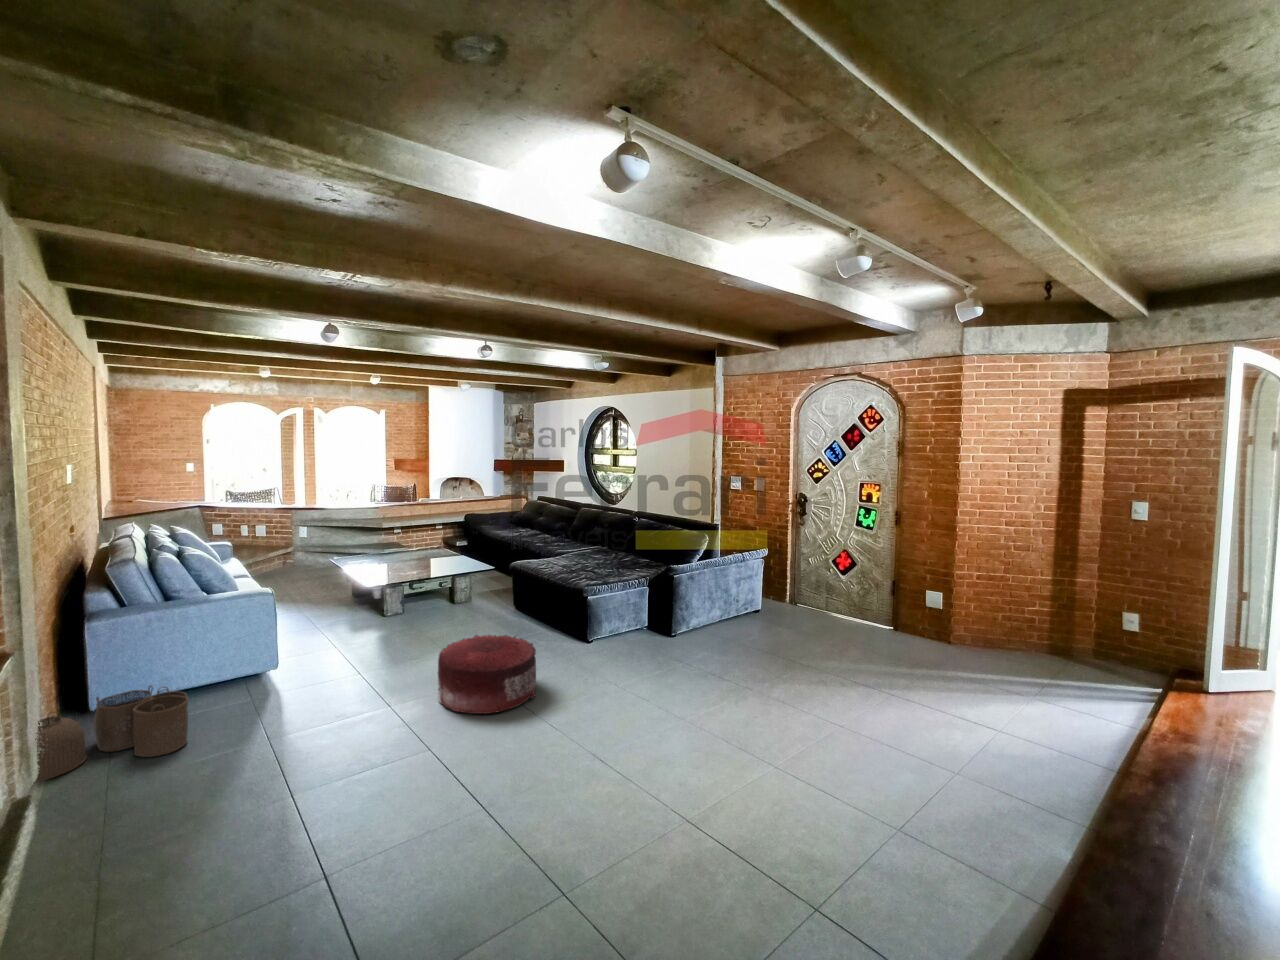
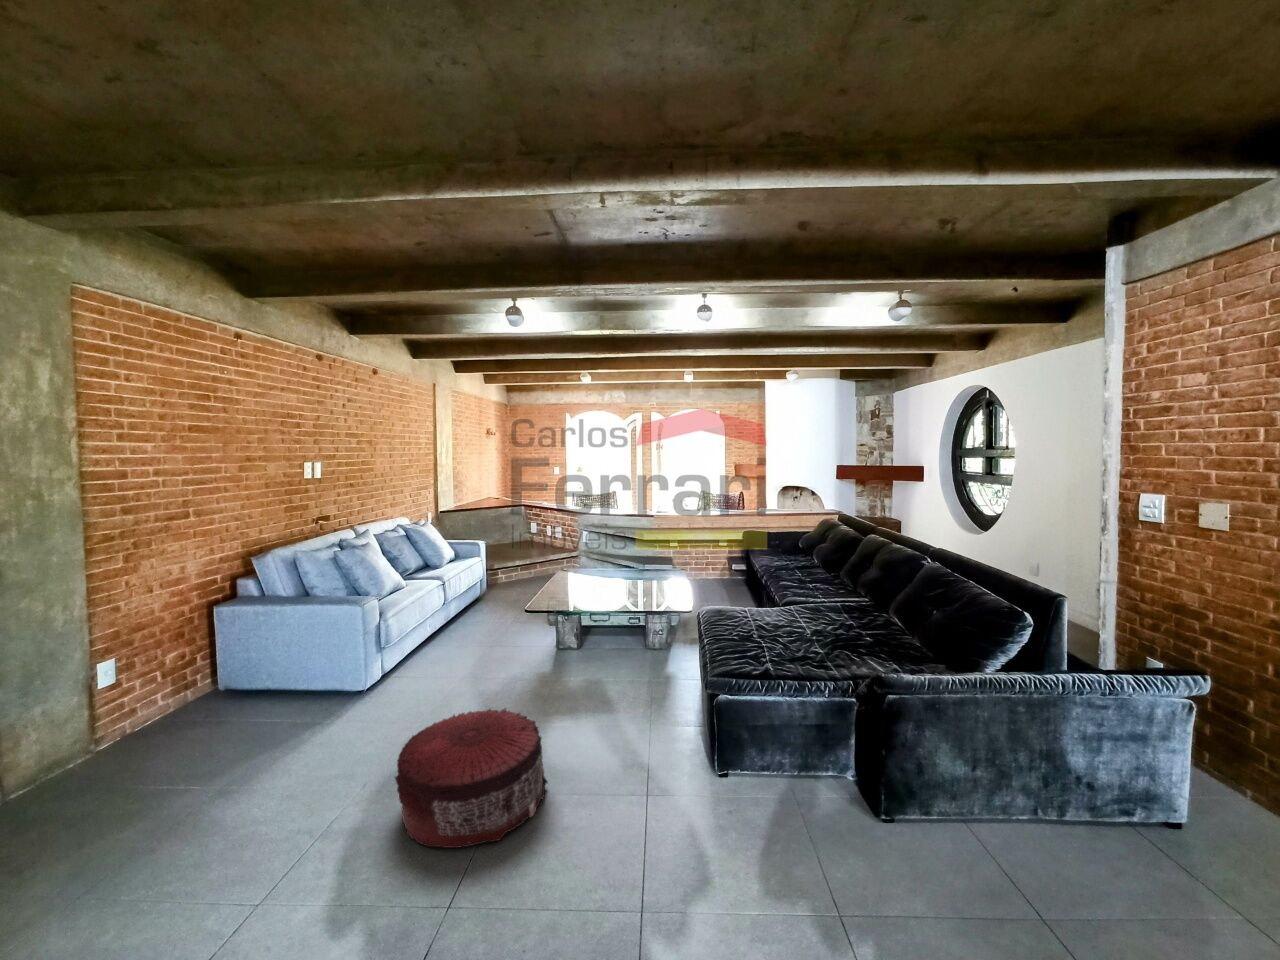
woven basket: present [35,685,188,782] -> none [131,678,294,751]

